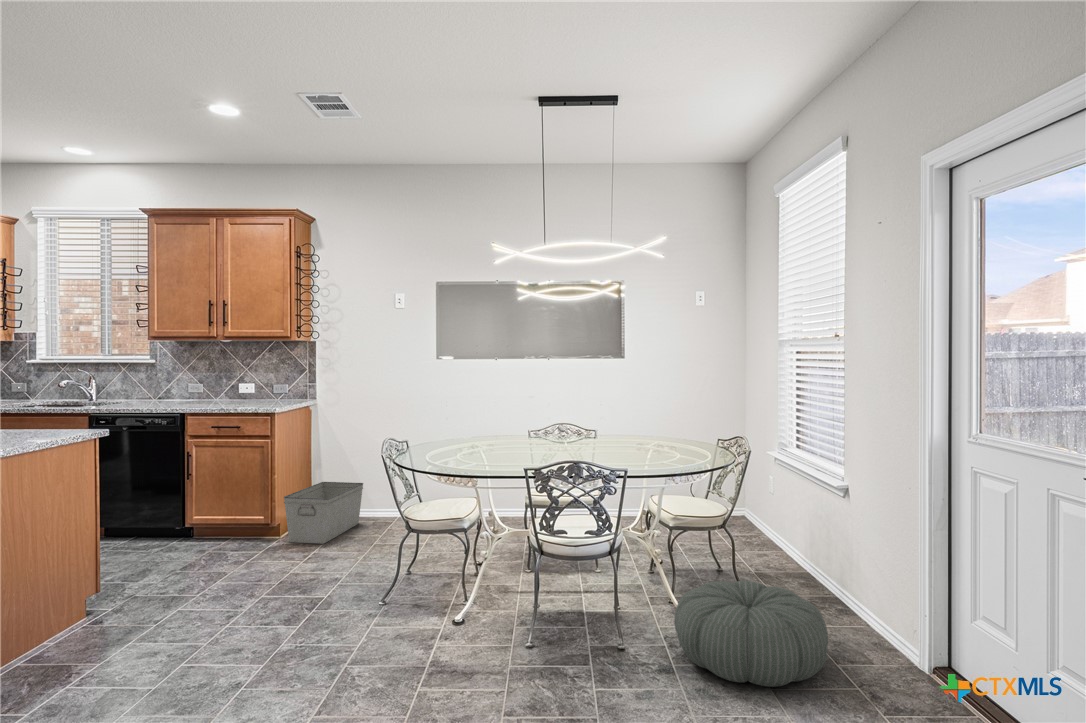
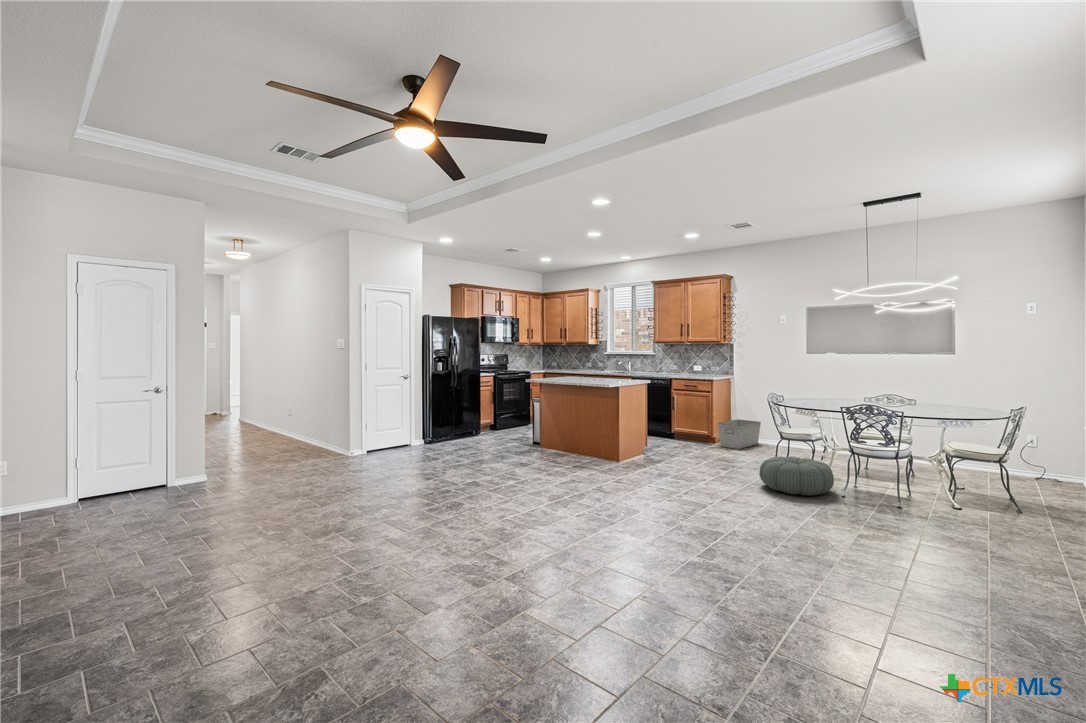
pouf: present [674,581,828,687] -> present [759,456,834,496]

